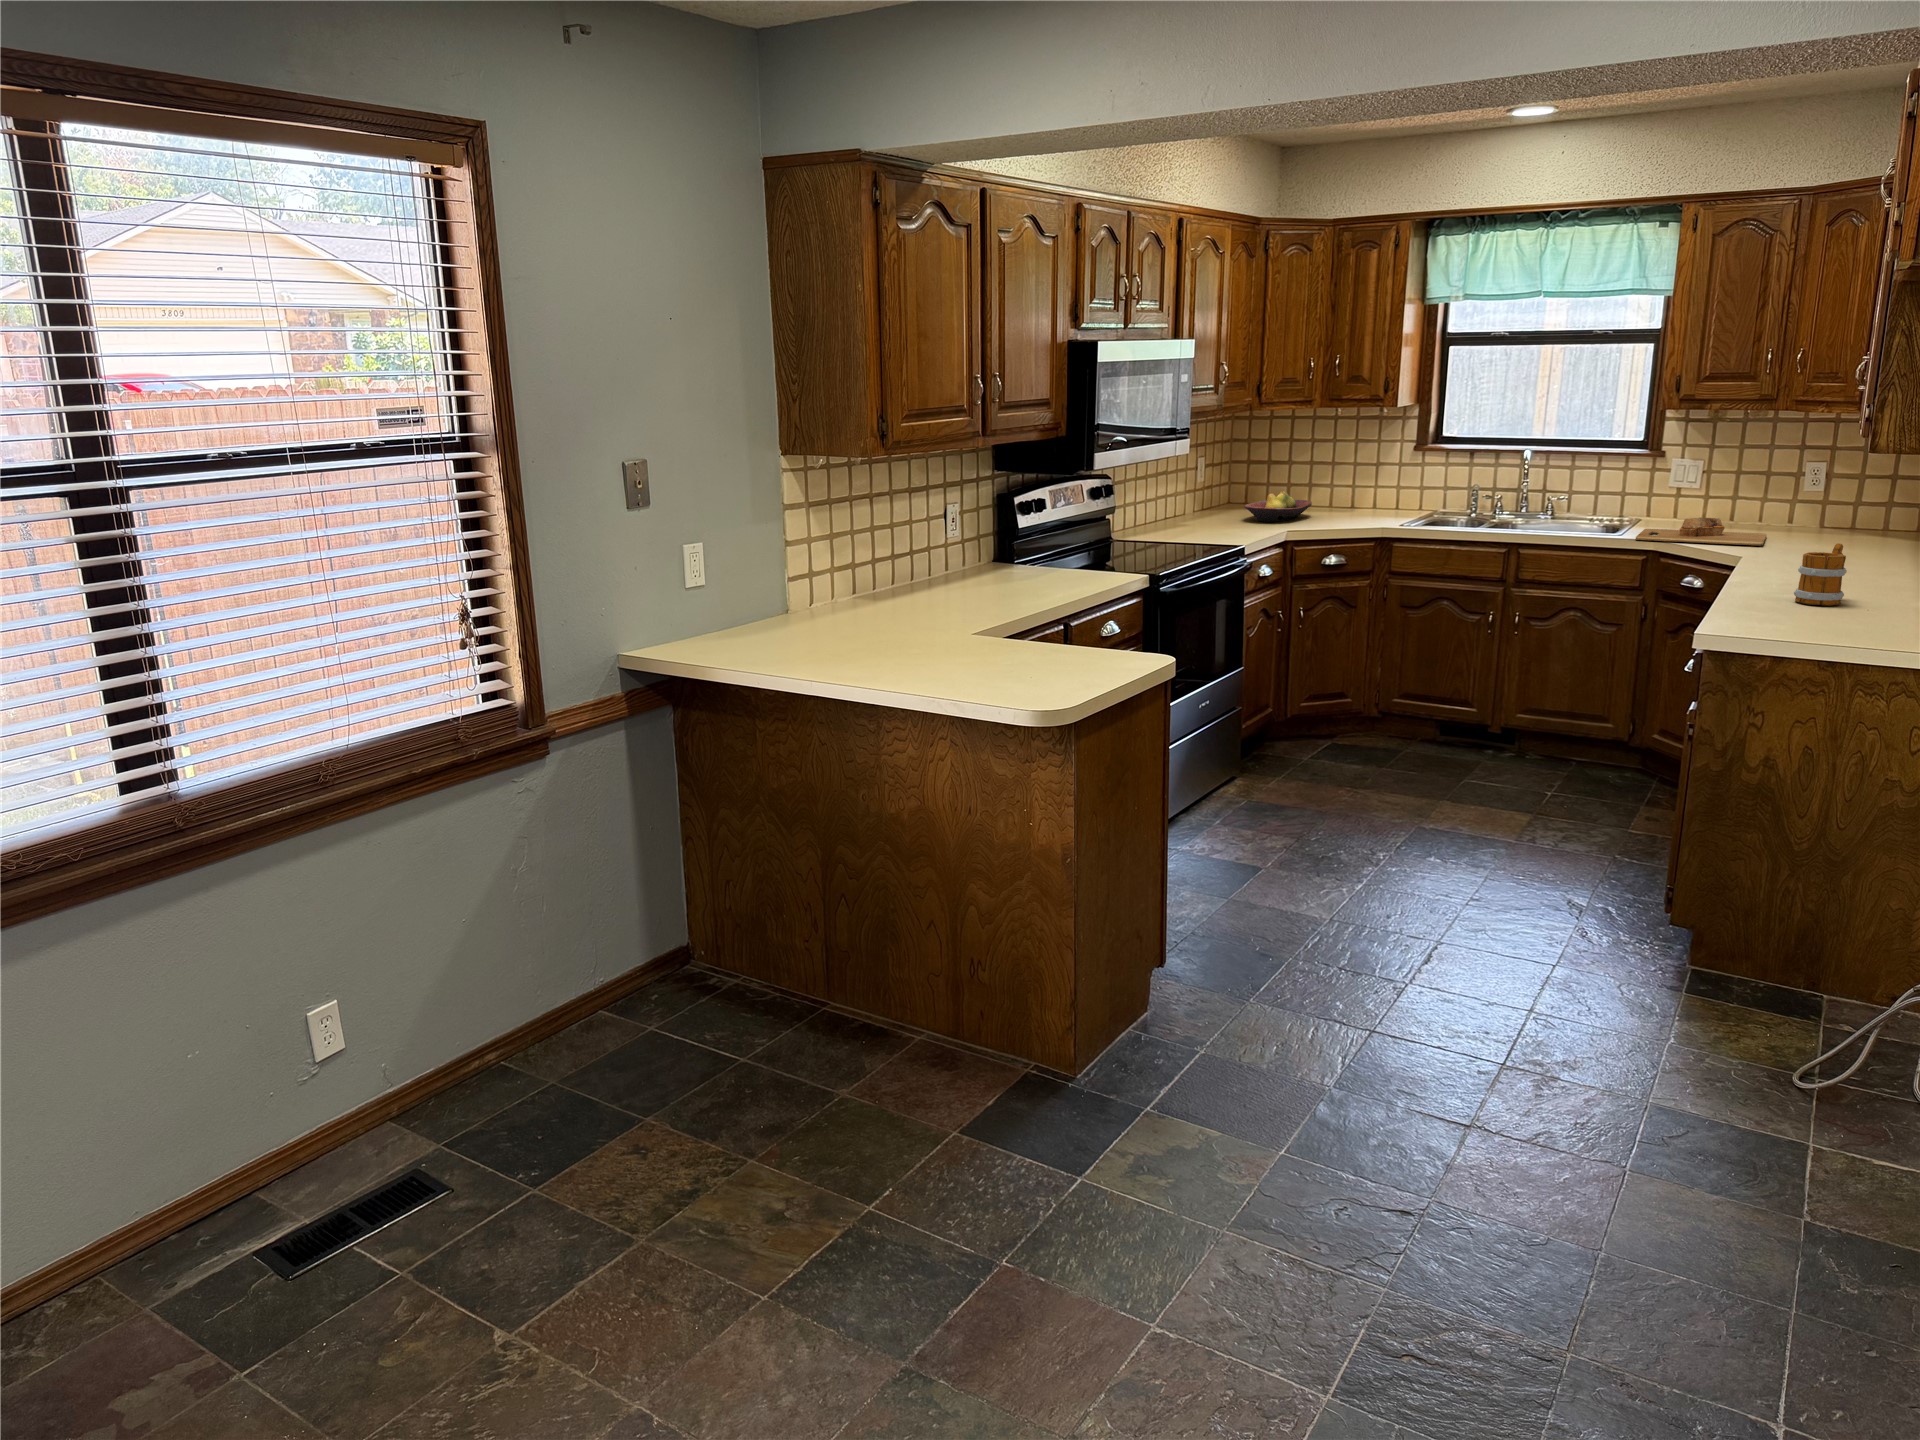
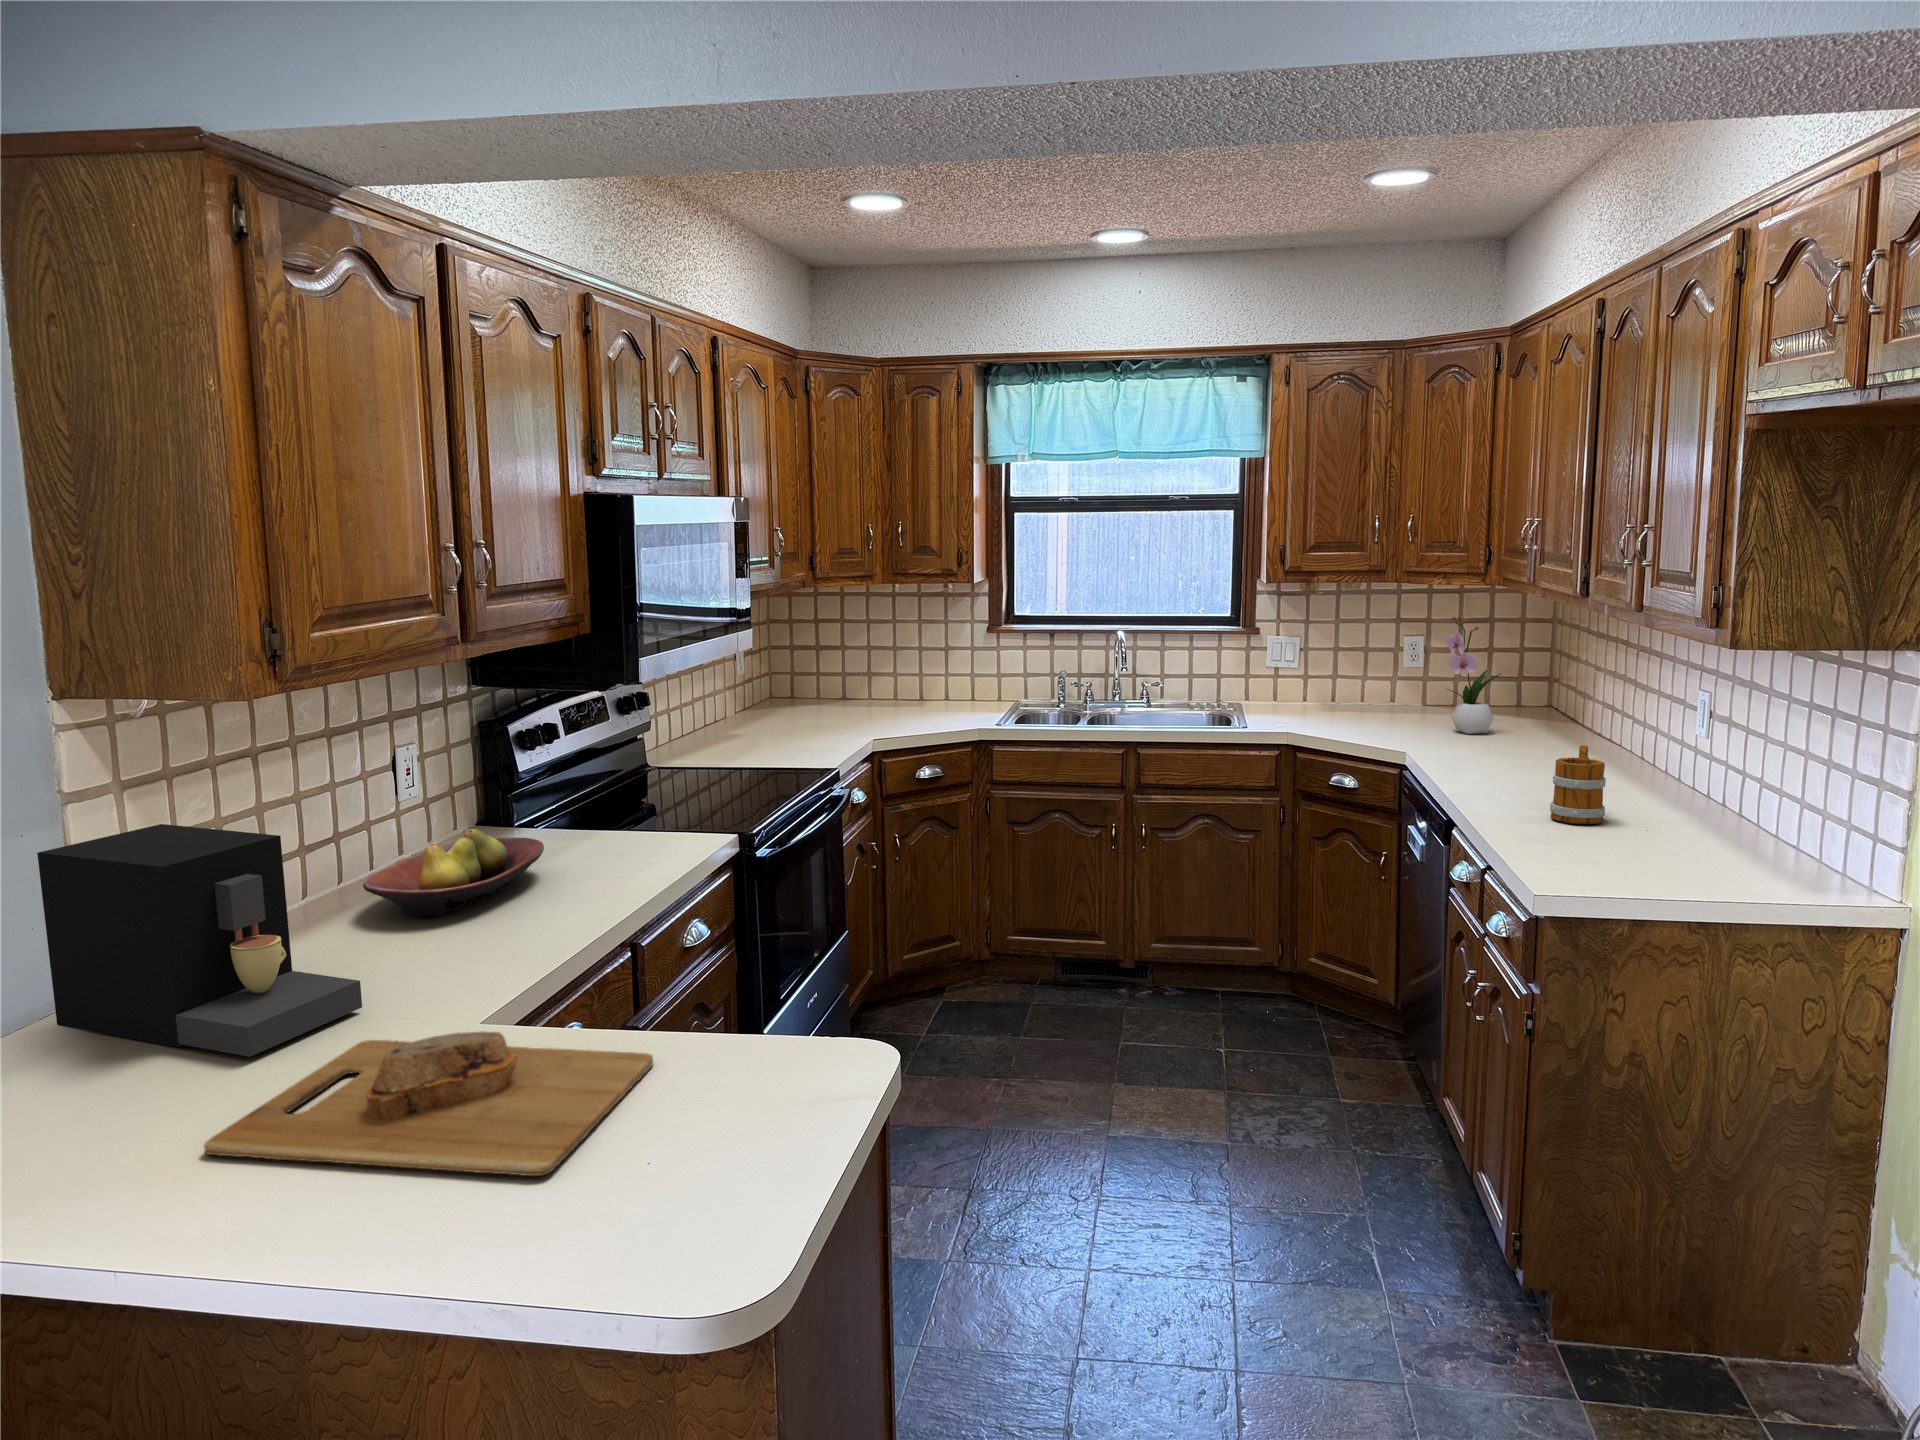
flower arrangement: none [1815,441,1873,549] -> present [1446,616,1501,734]
fruit bowl: present [1244,491,1312,522] -> present [363,829,544,917]
cutting board: present [1636,517,1766,546] -> present [204,1031,653,1176]
coffee maker: none [776,525,917,634] -> present [37,824,362,1057]

